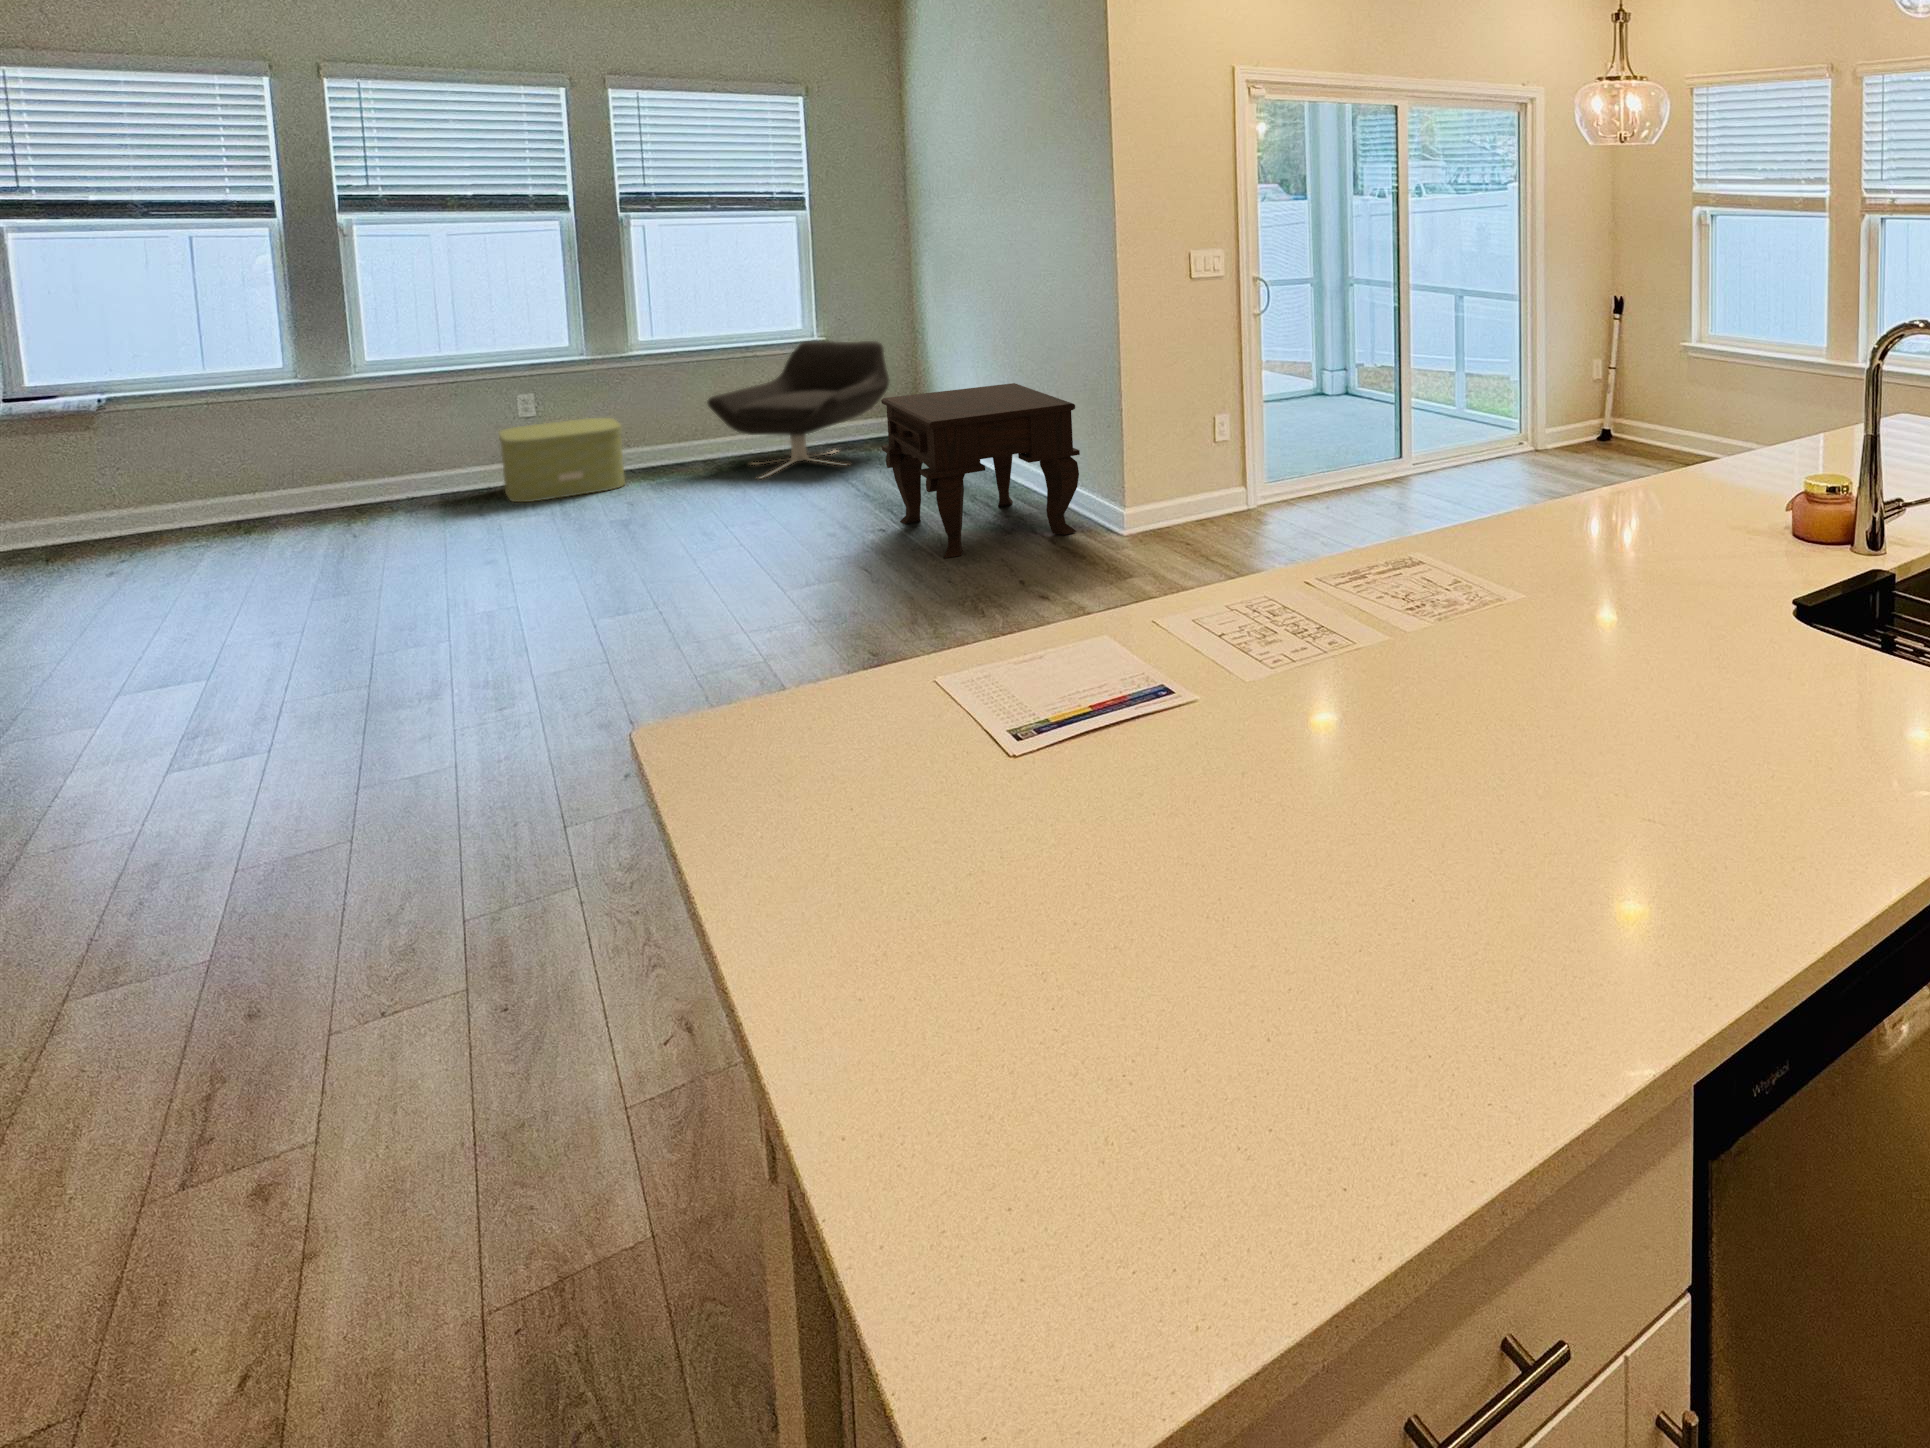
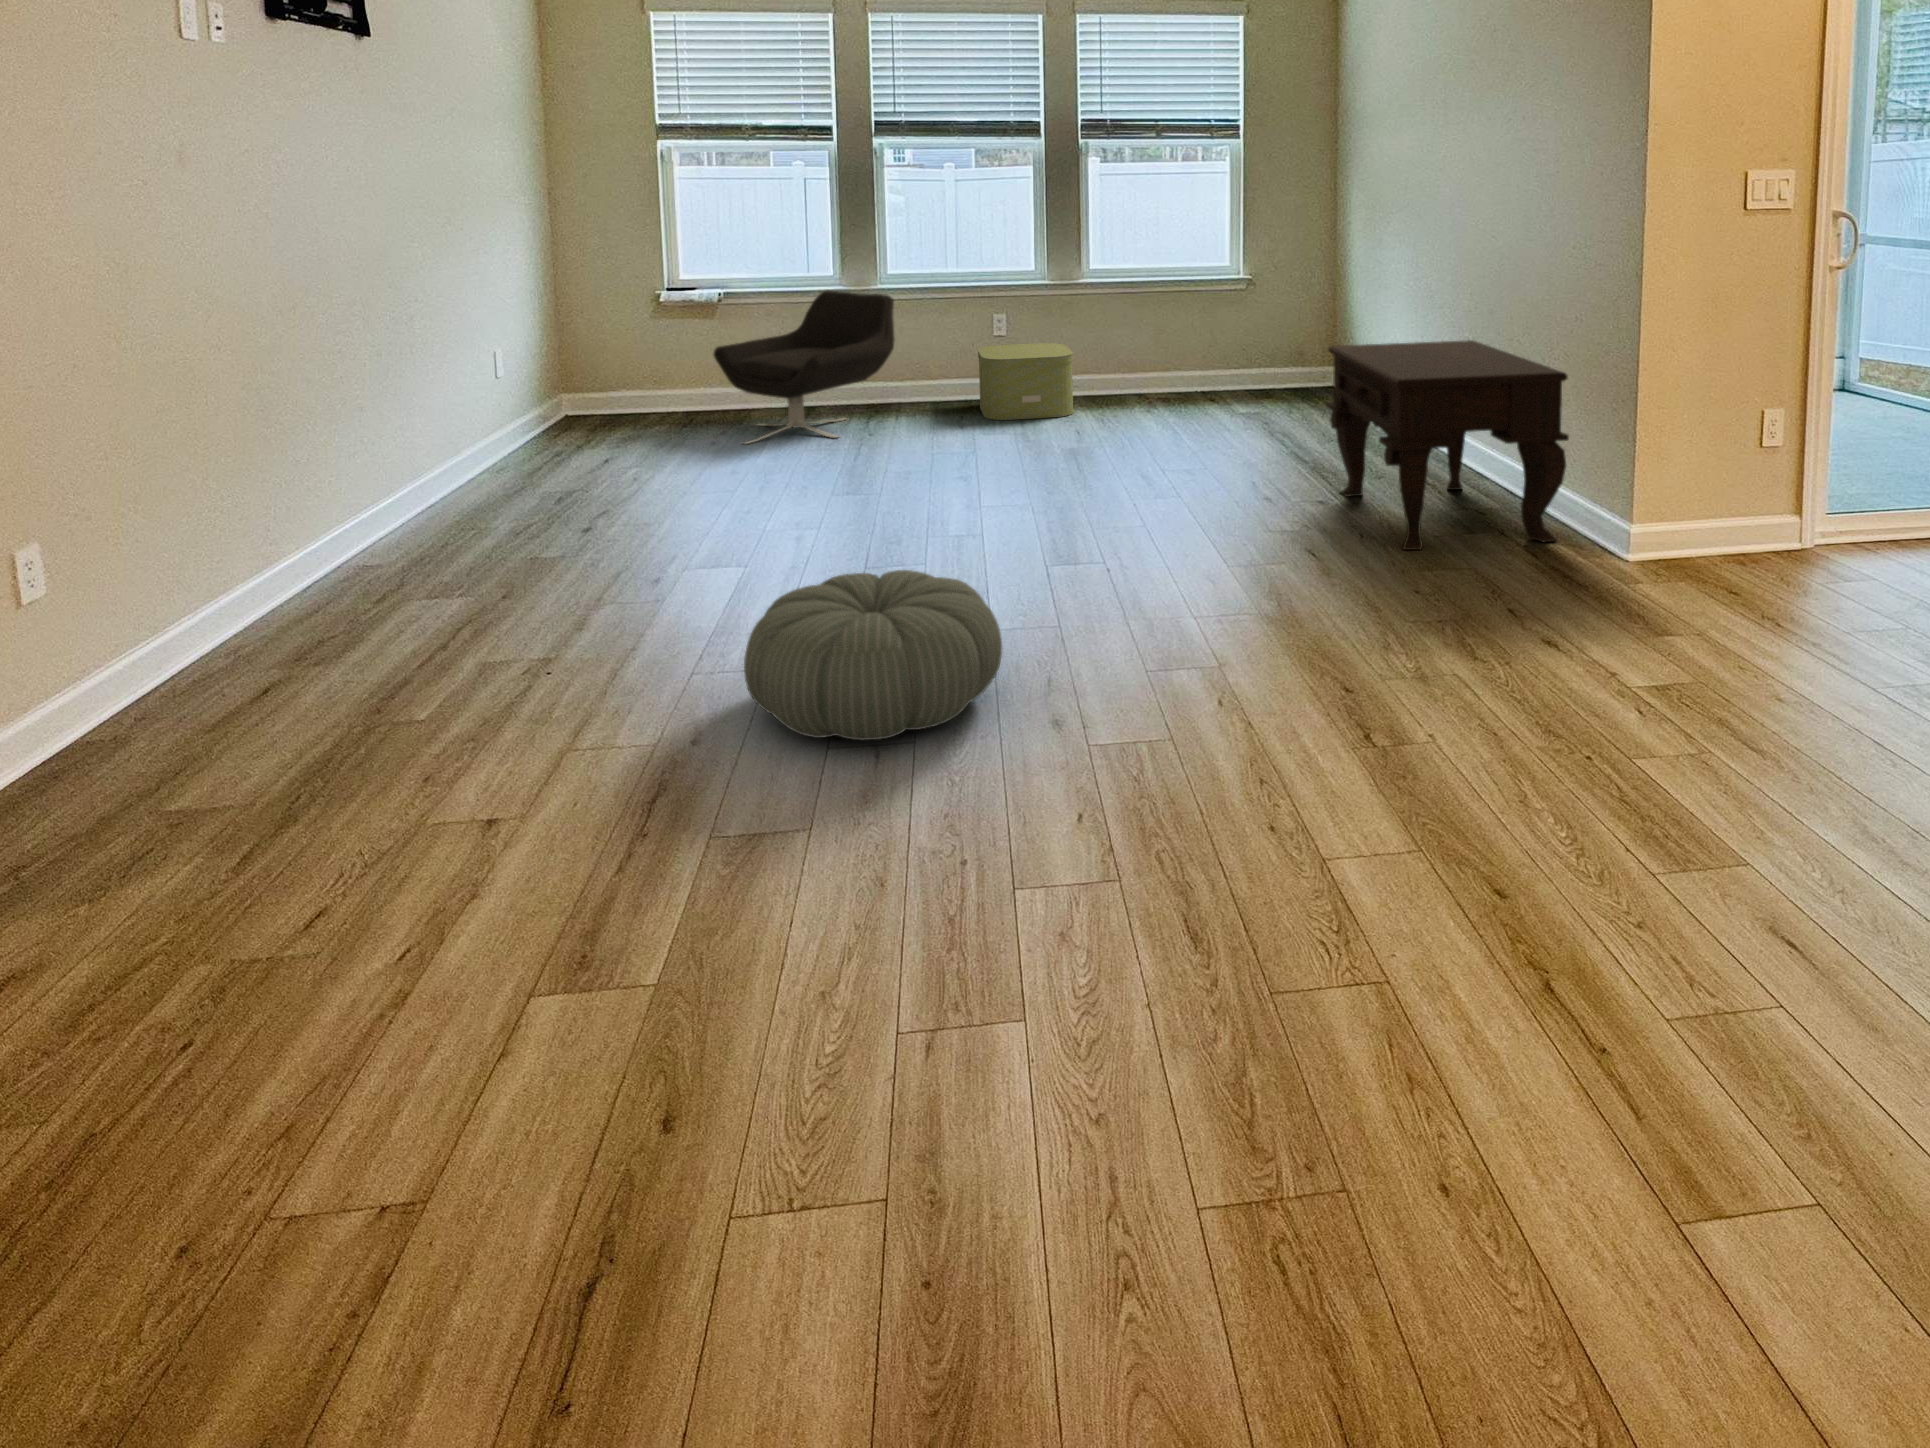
lounge chair: present [708,341,889,478] -> present [714,290,895,444]
pouf: none [186,645,515,814] -> present [744,570,1002,740]

